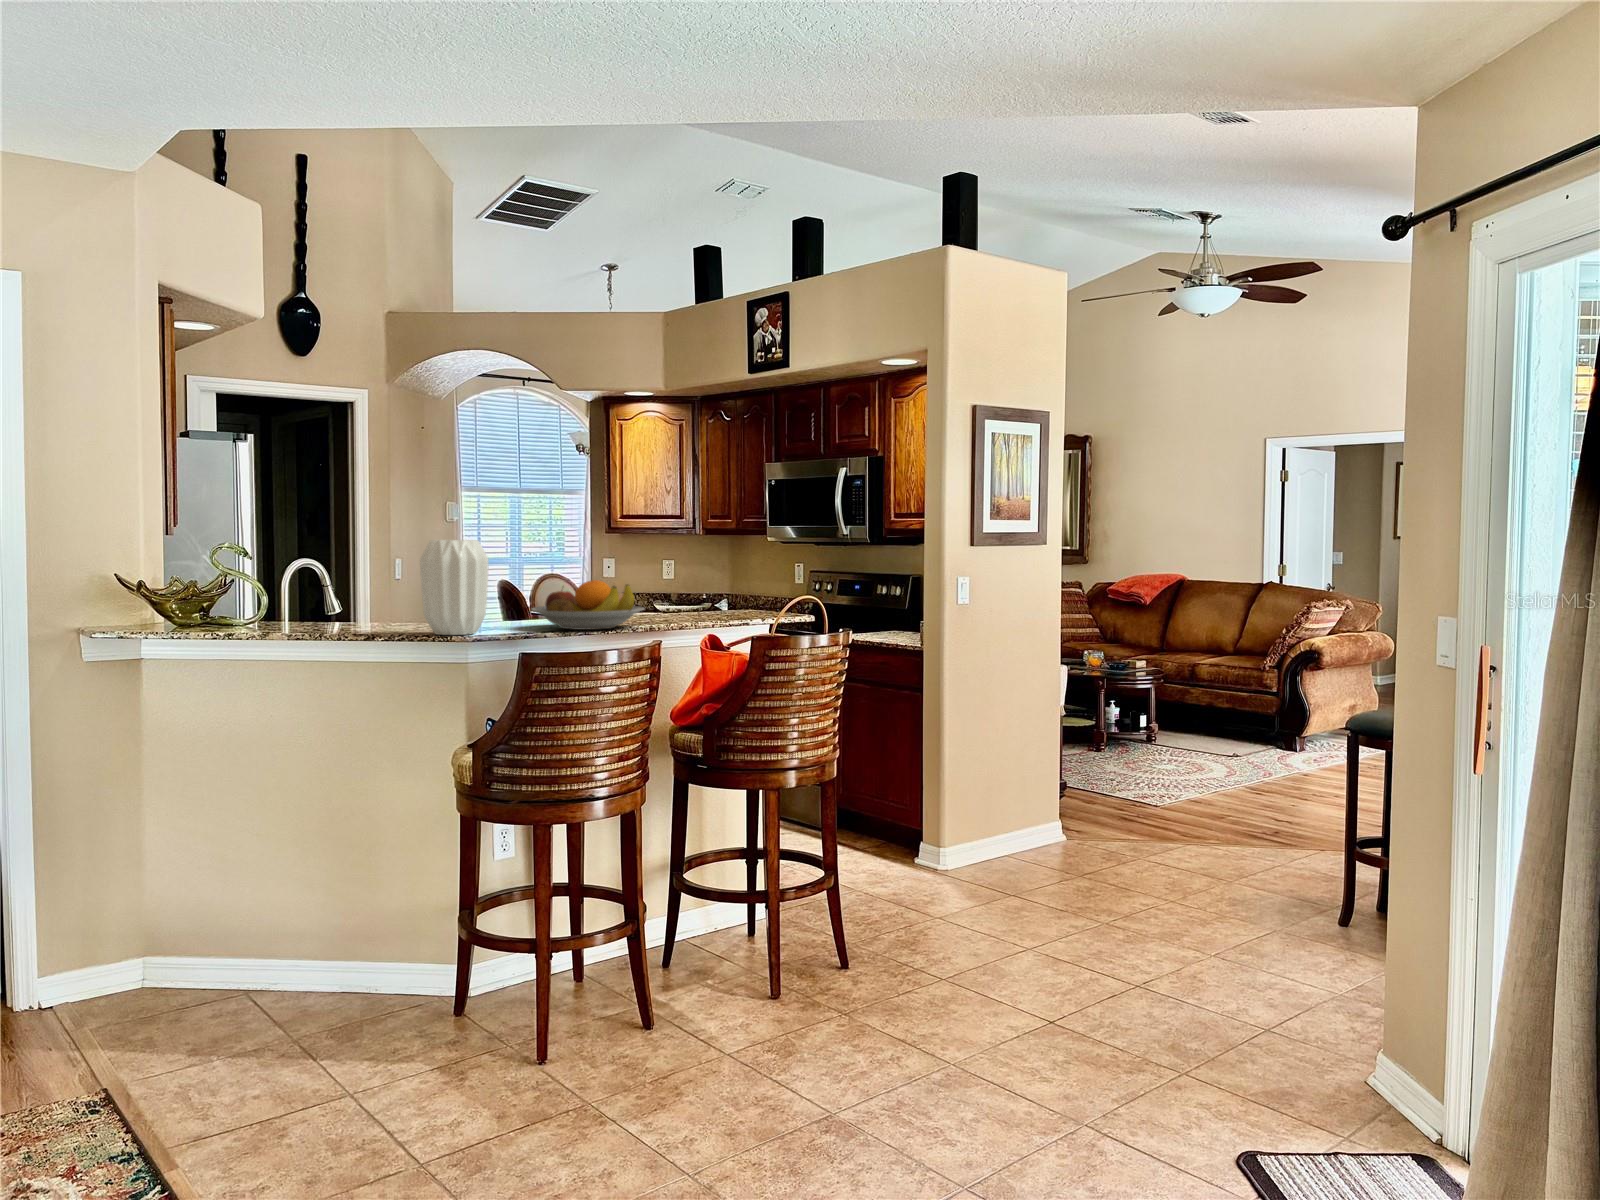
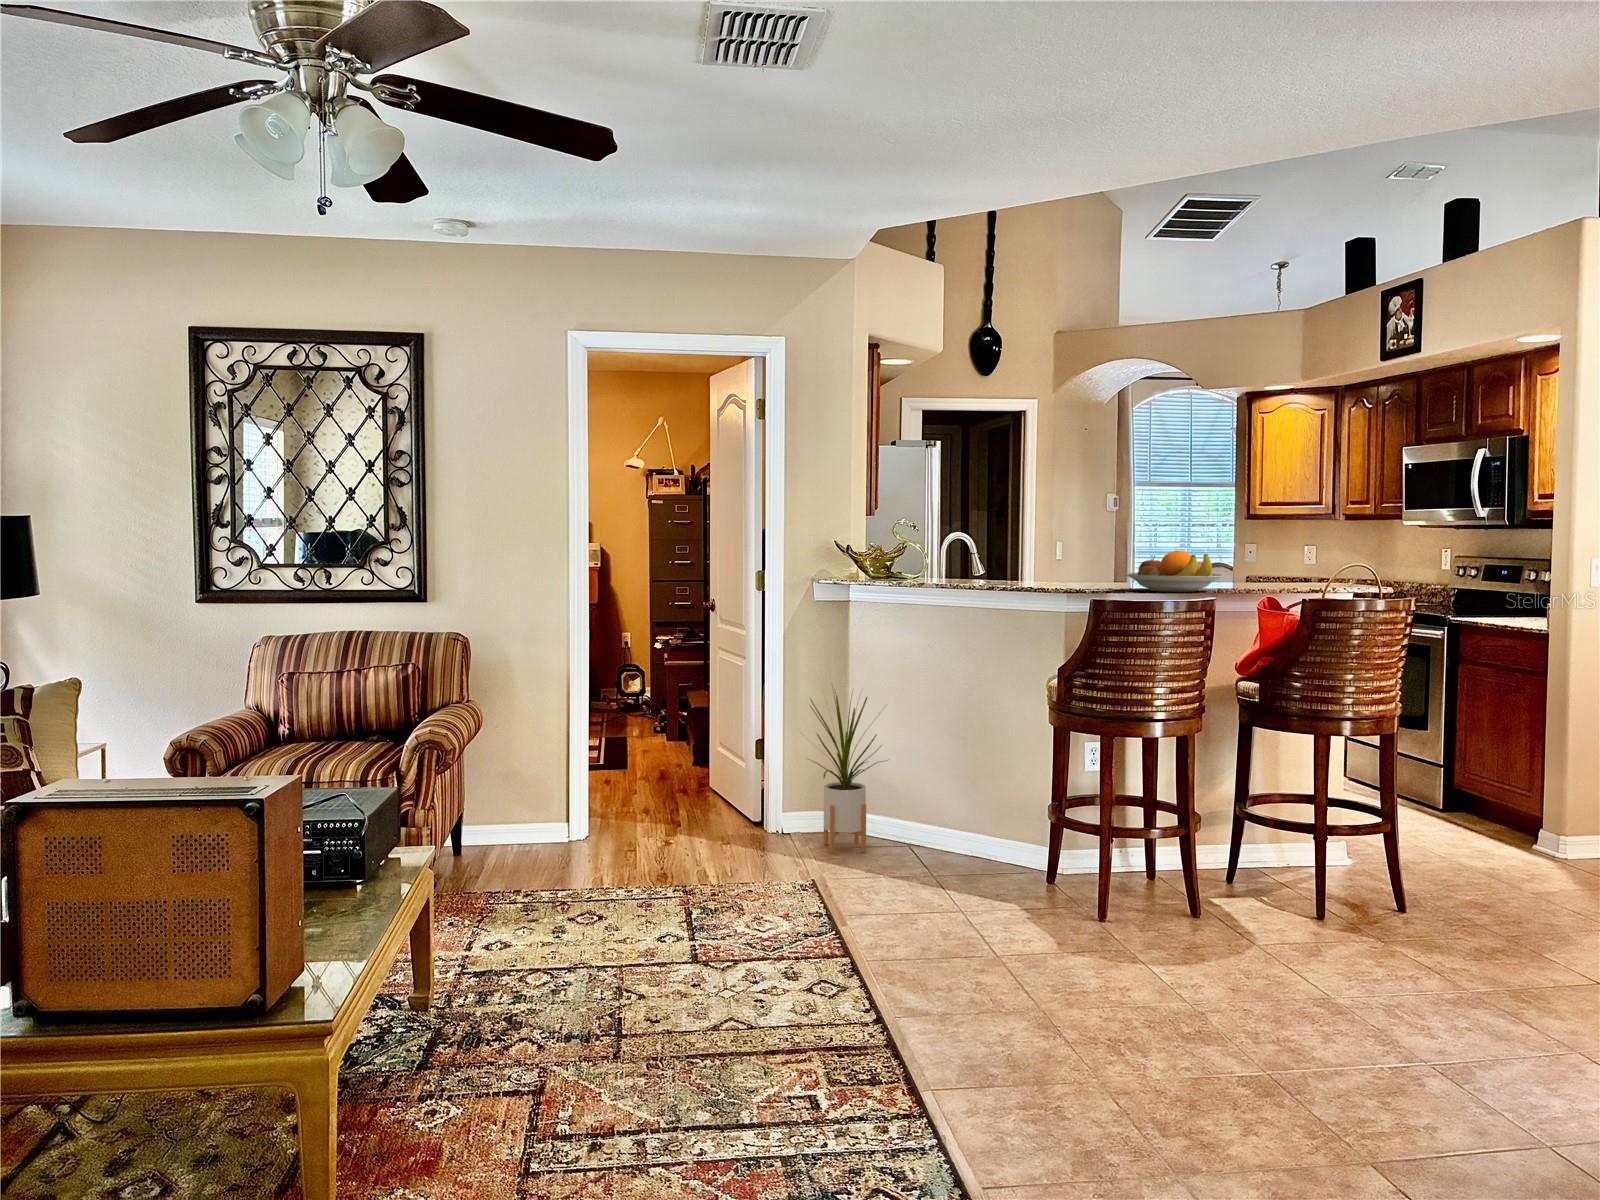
vase: present [420,540,489,635] -> none [1035,516,1089,591]
house plant: none [63,777,217,1029] -> present [809,691,889,854]

